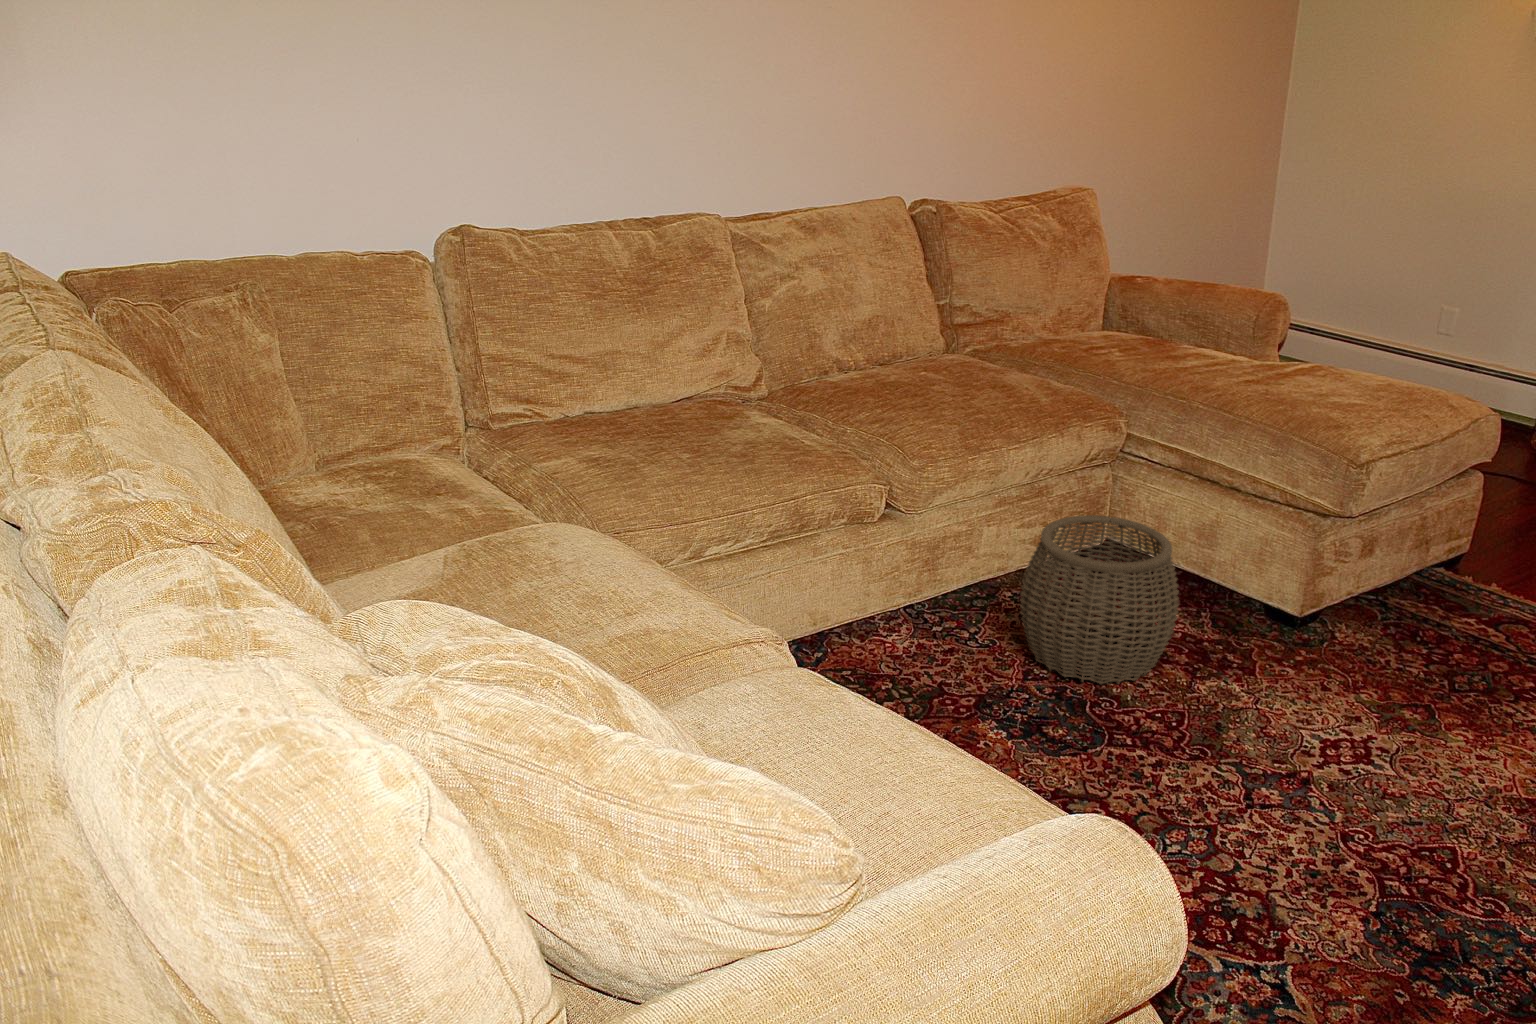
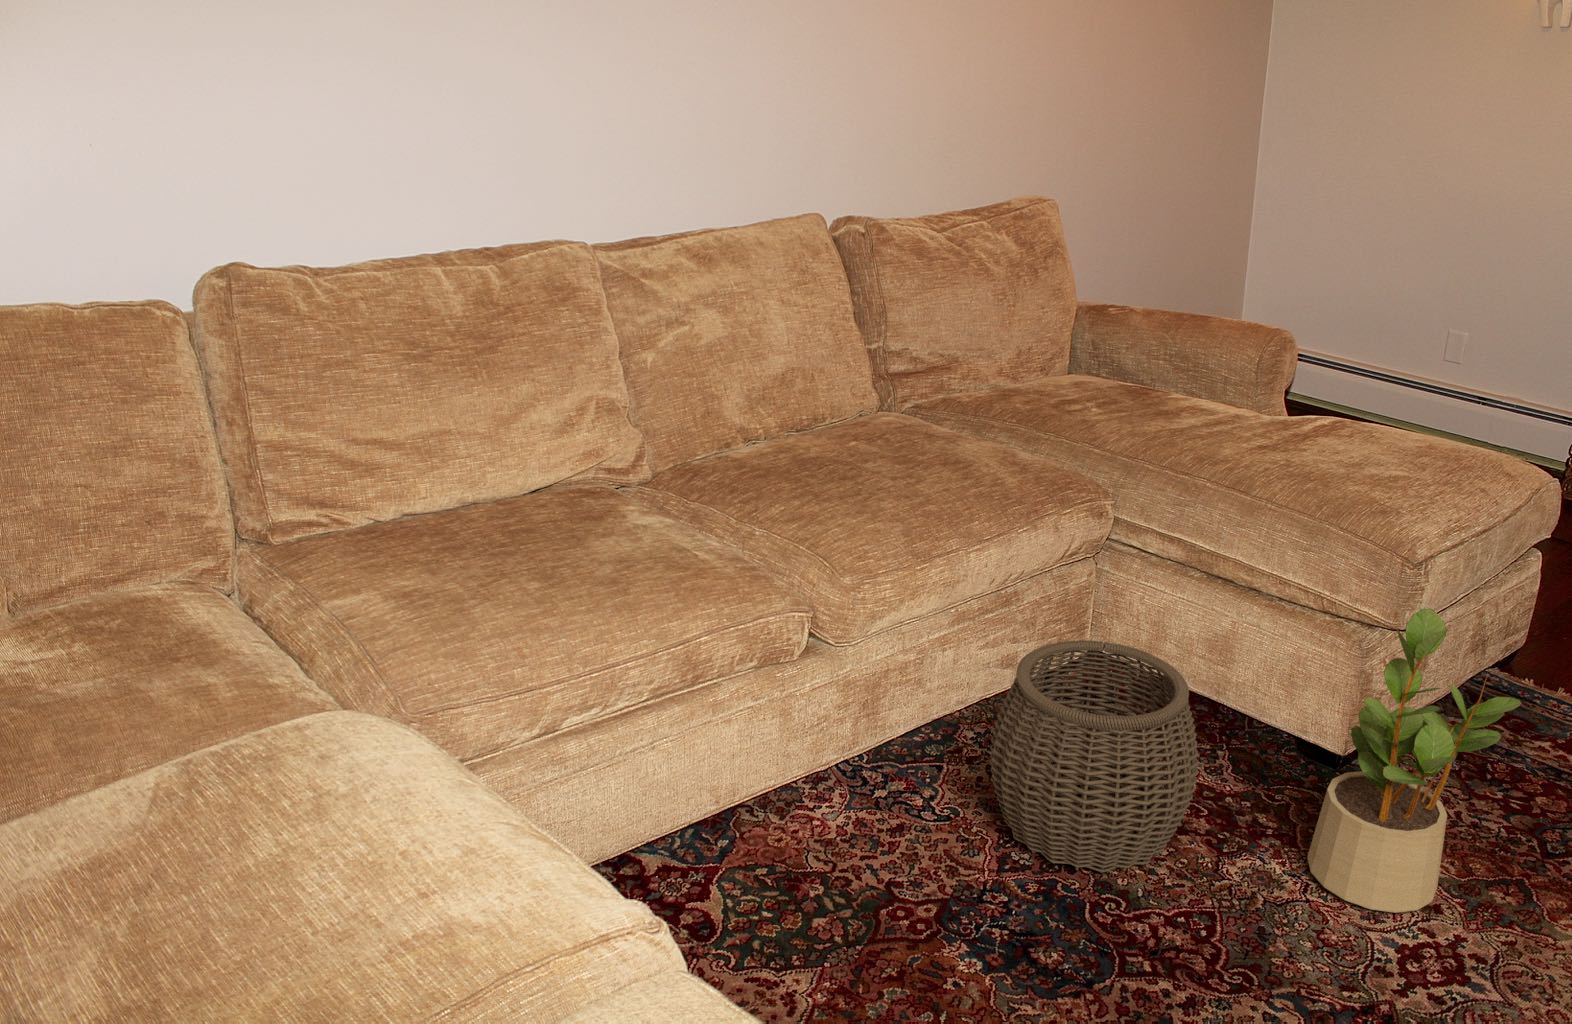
potted plant: none [1262,484,1426,717] -> present [1307,608,1521,913]

